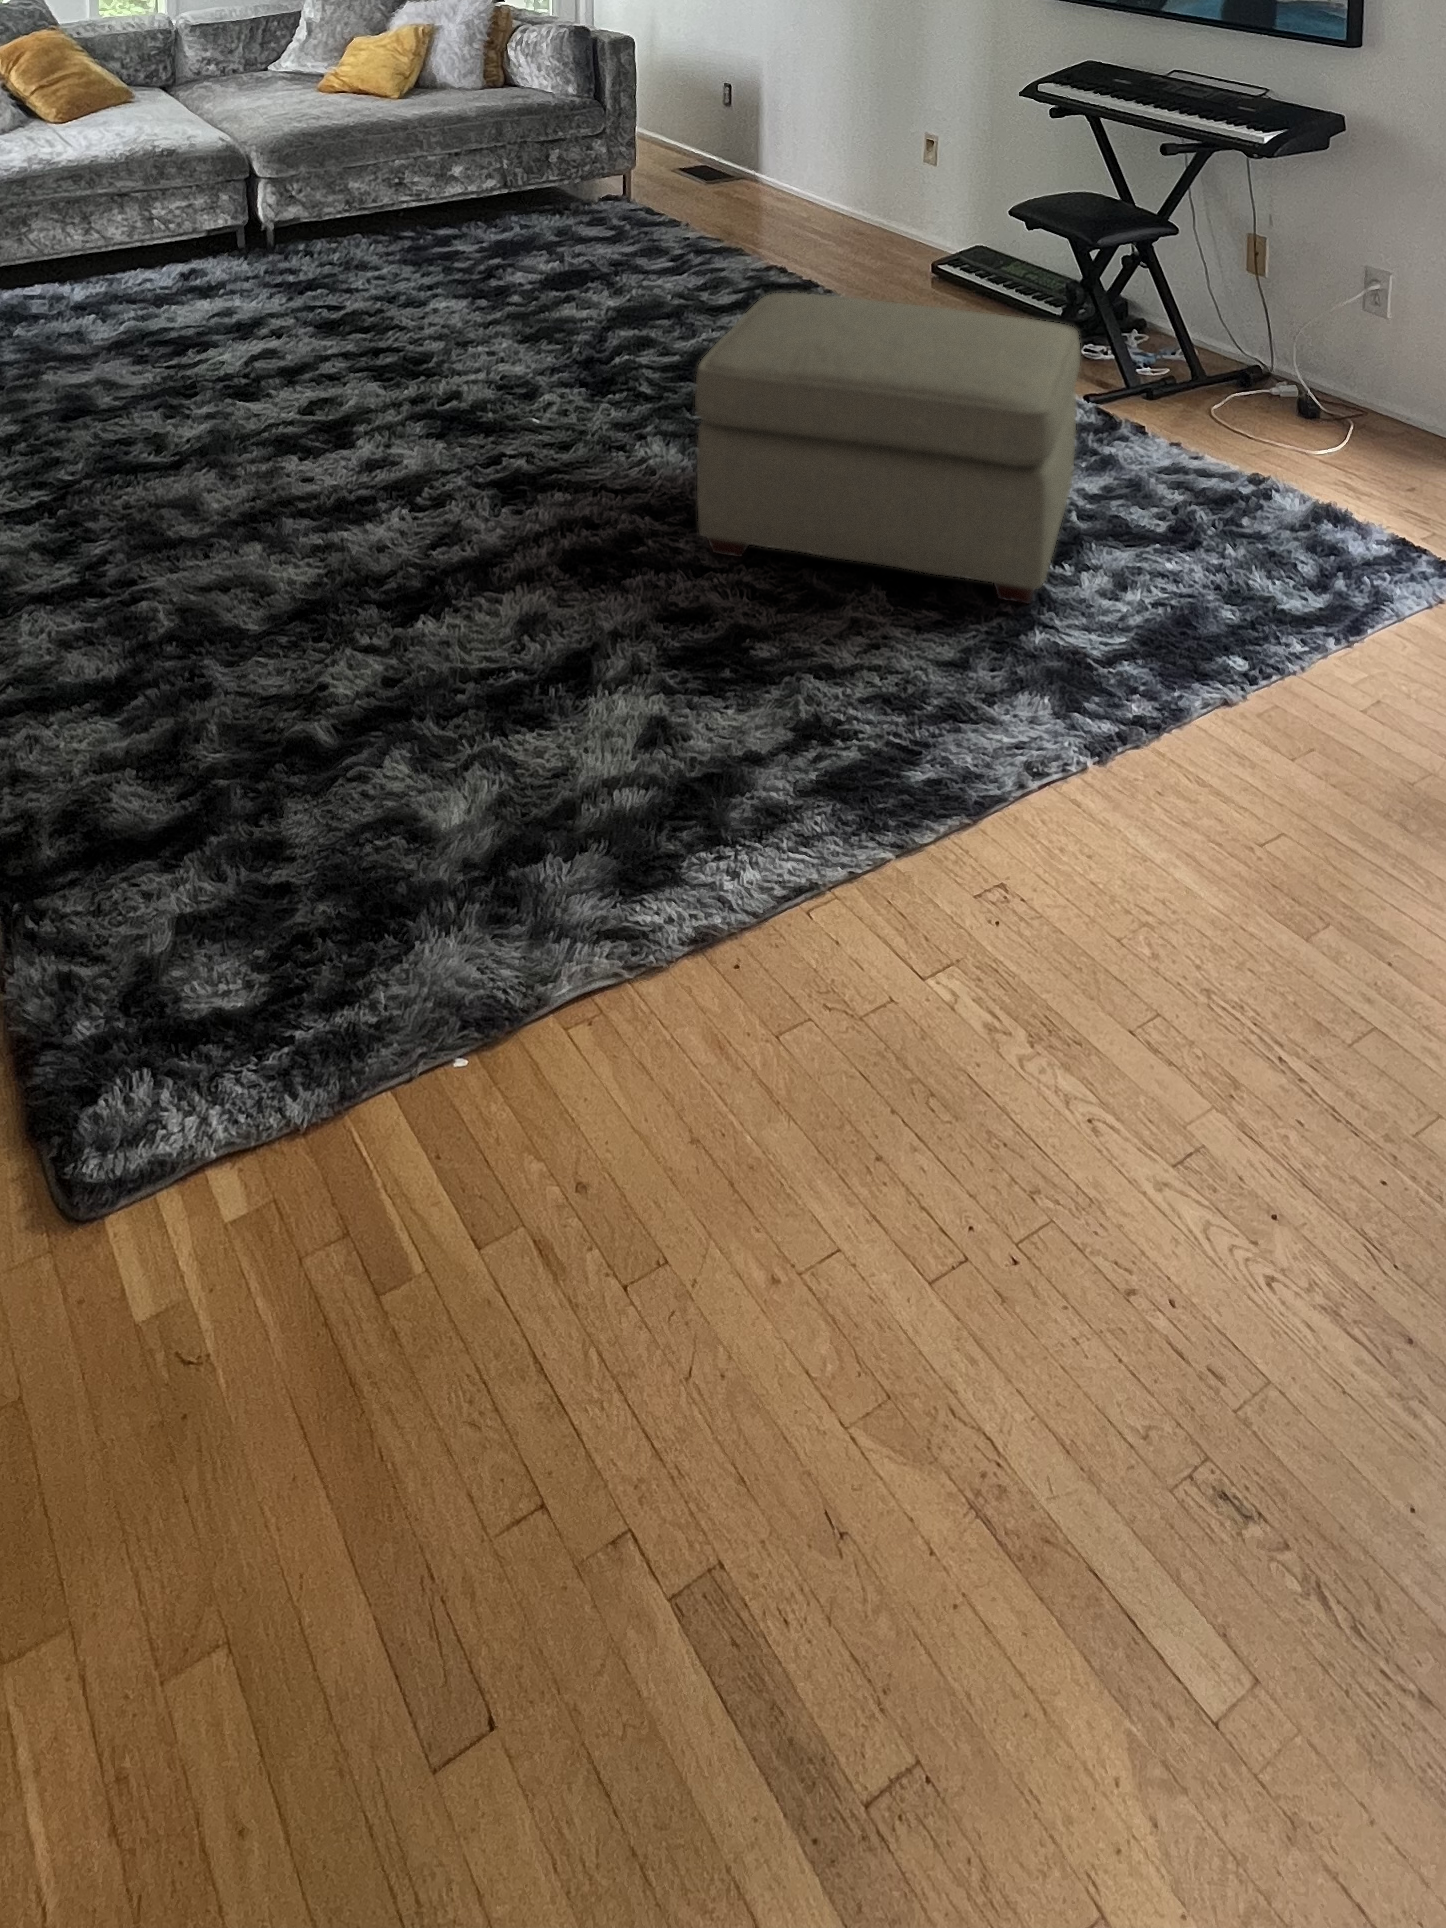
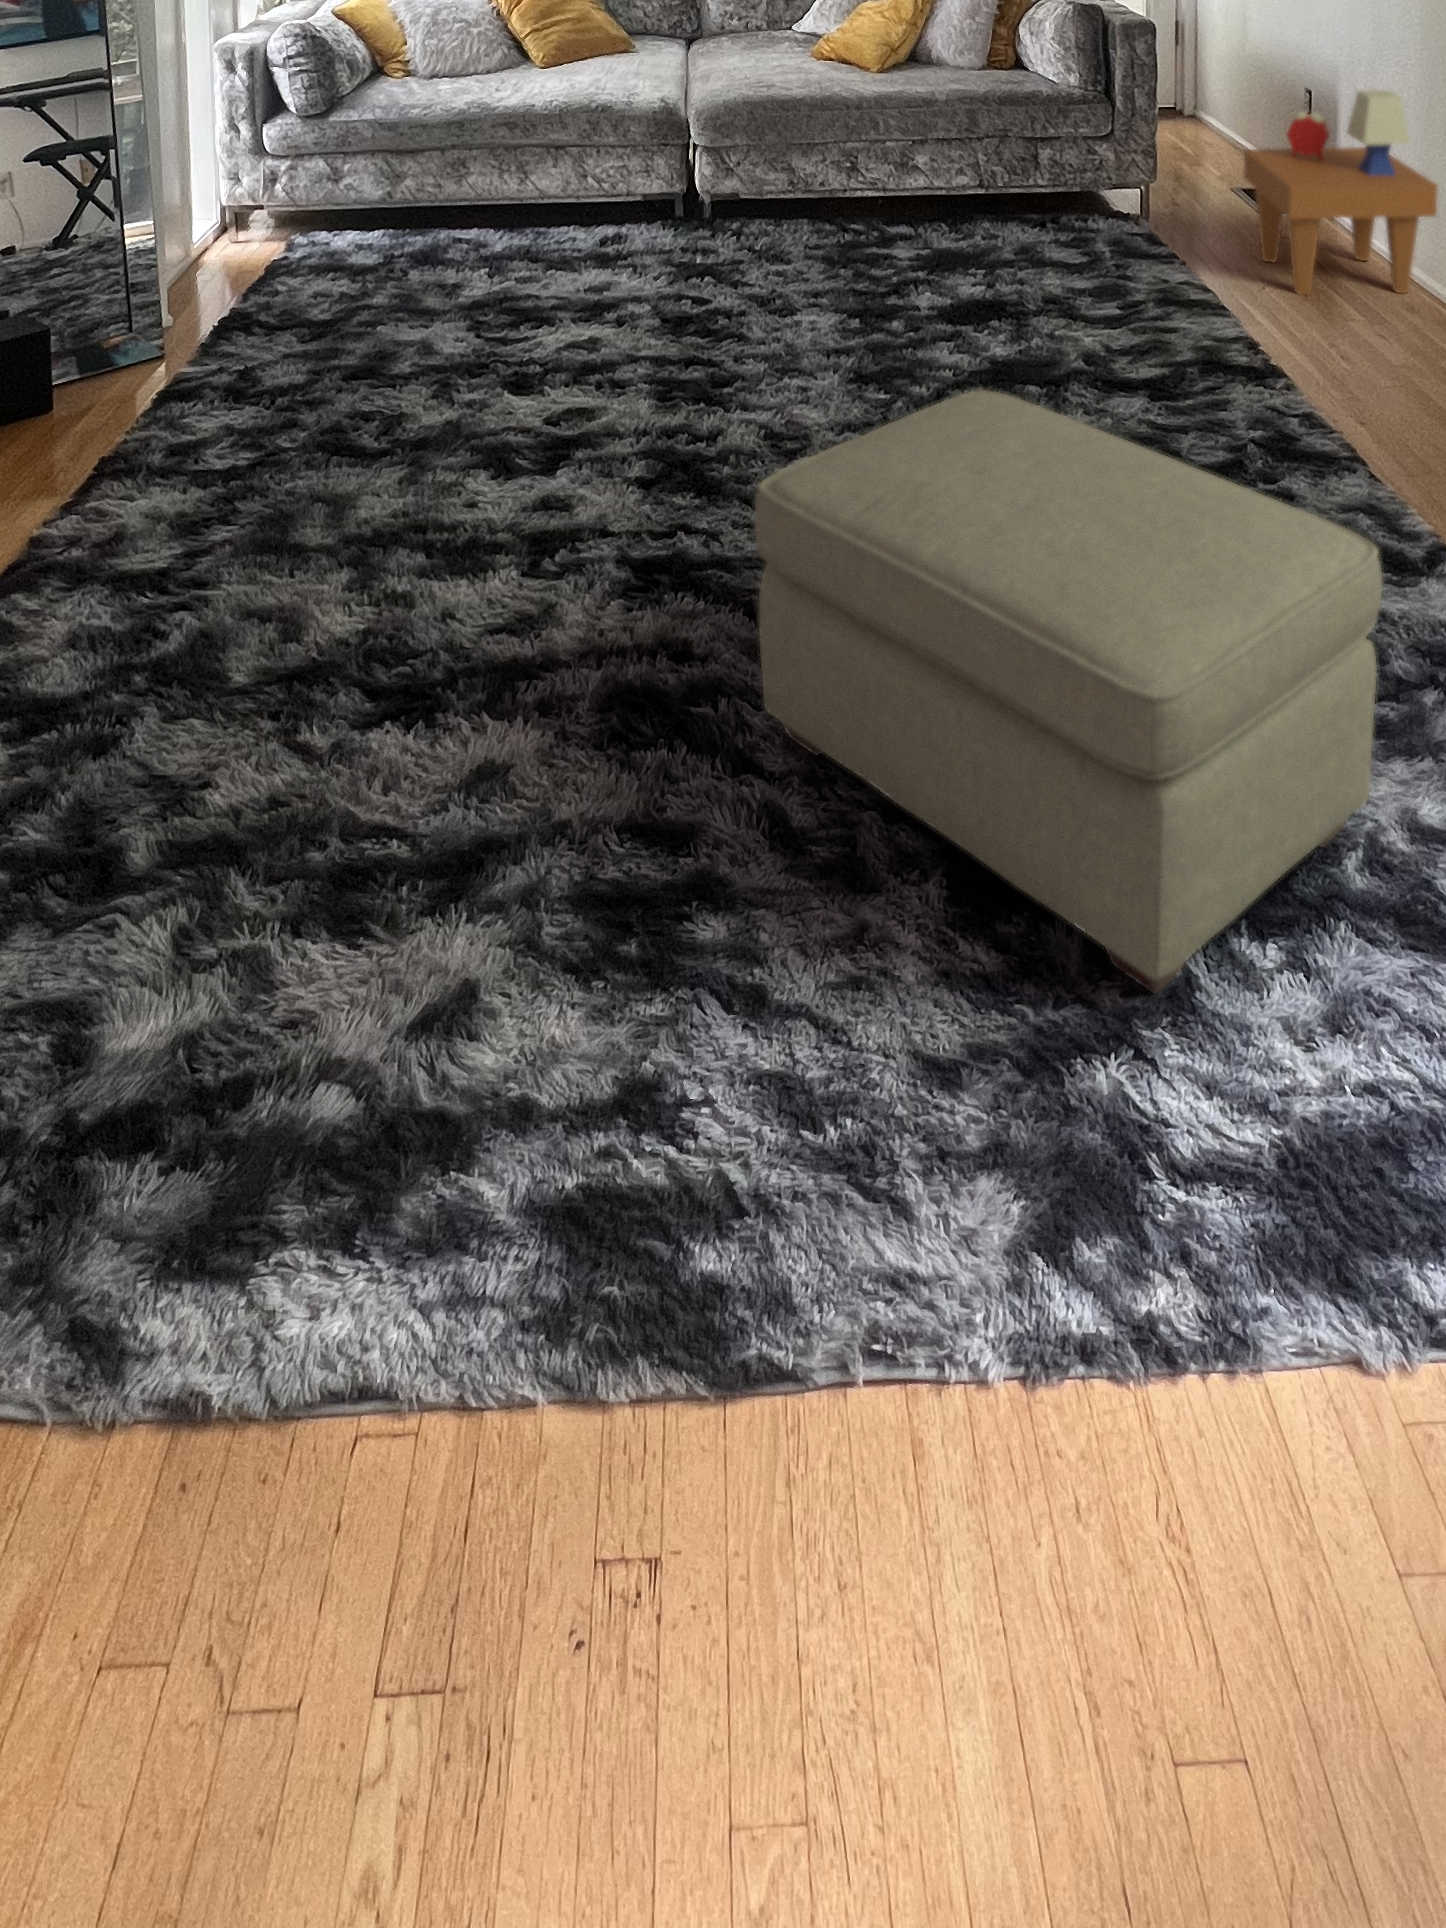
side table: none [728,76,877,237] -> present [1244,90,1437,295]

